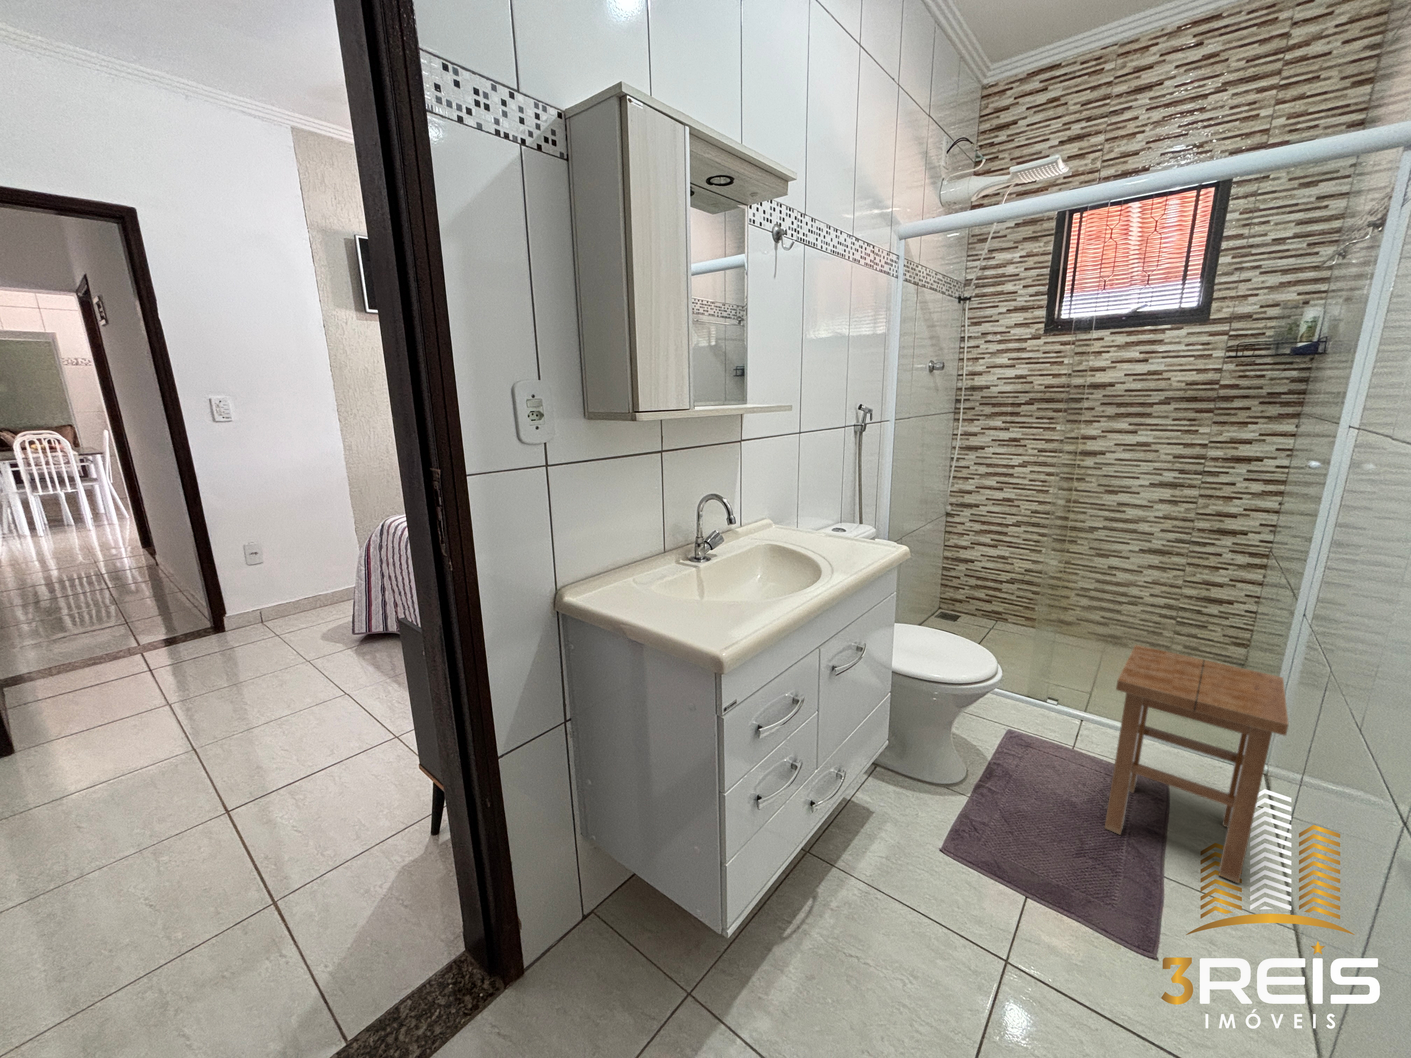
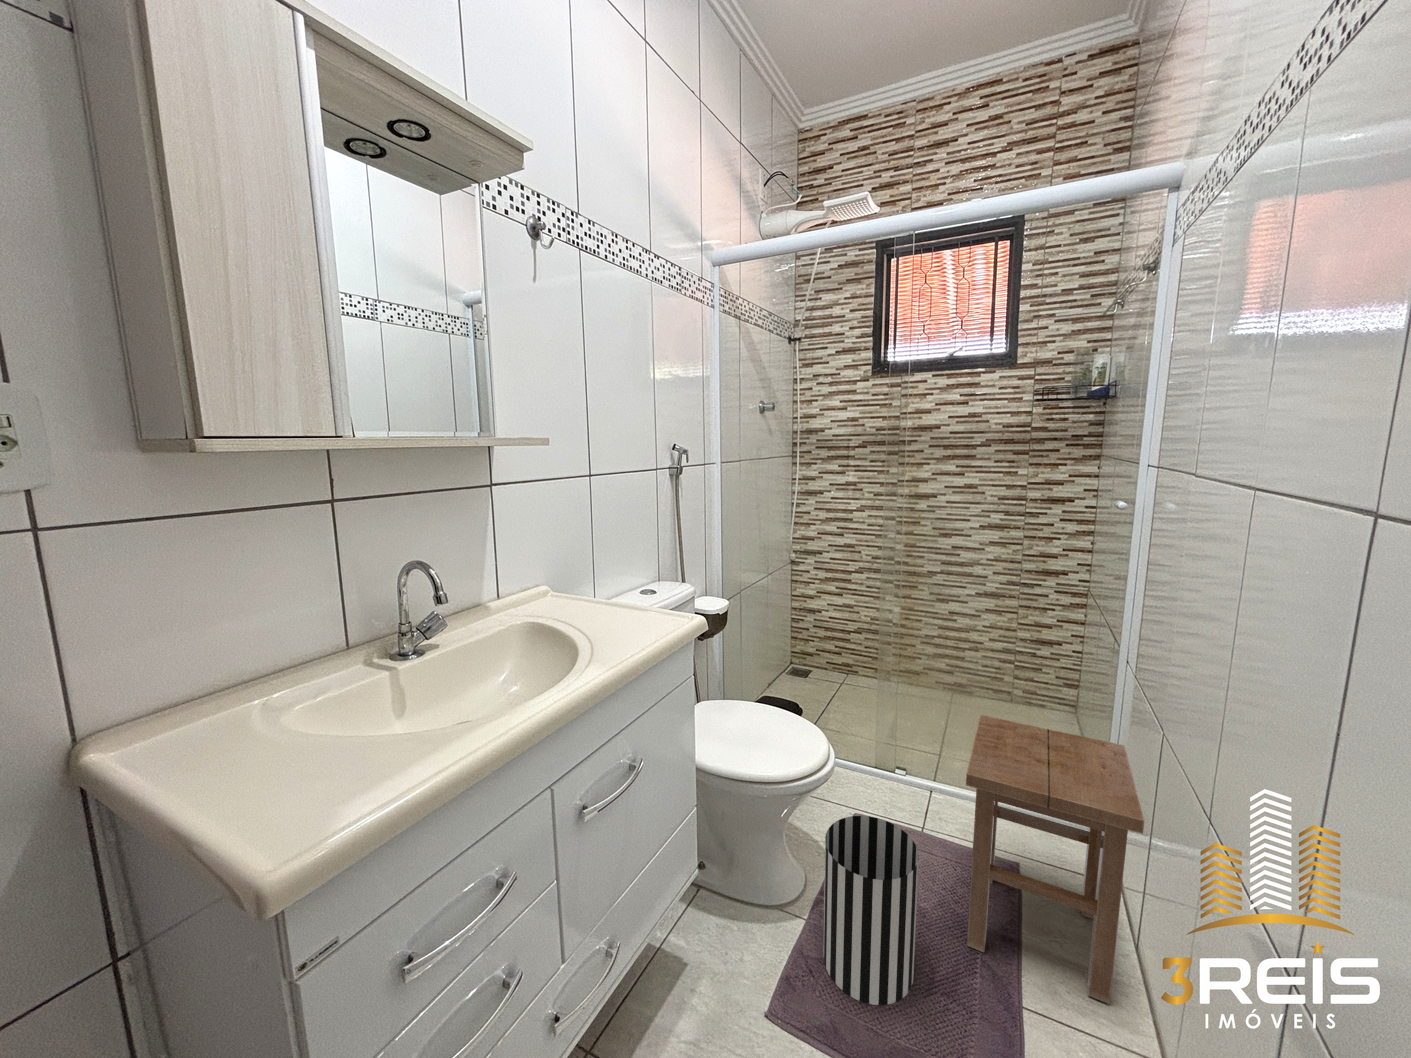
wastebasket: none [973,710,1067,852] -> present [823,816,919,1005]

